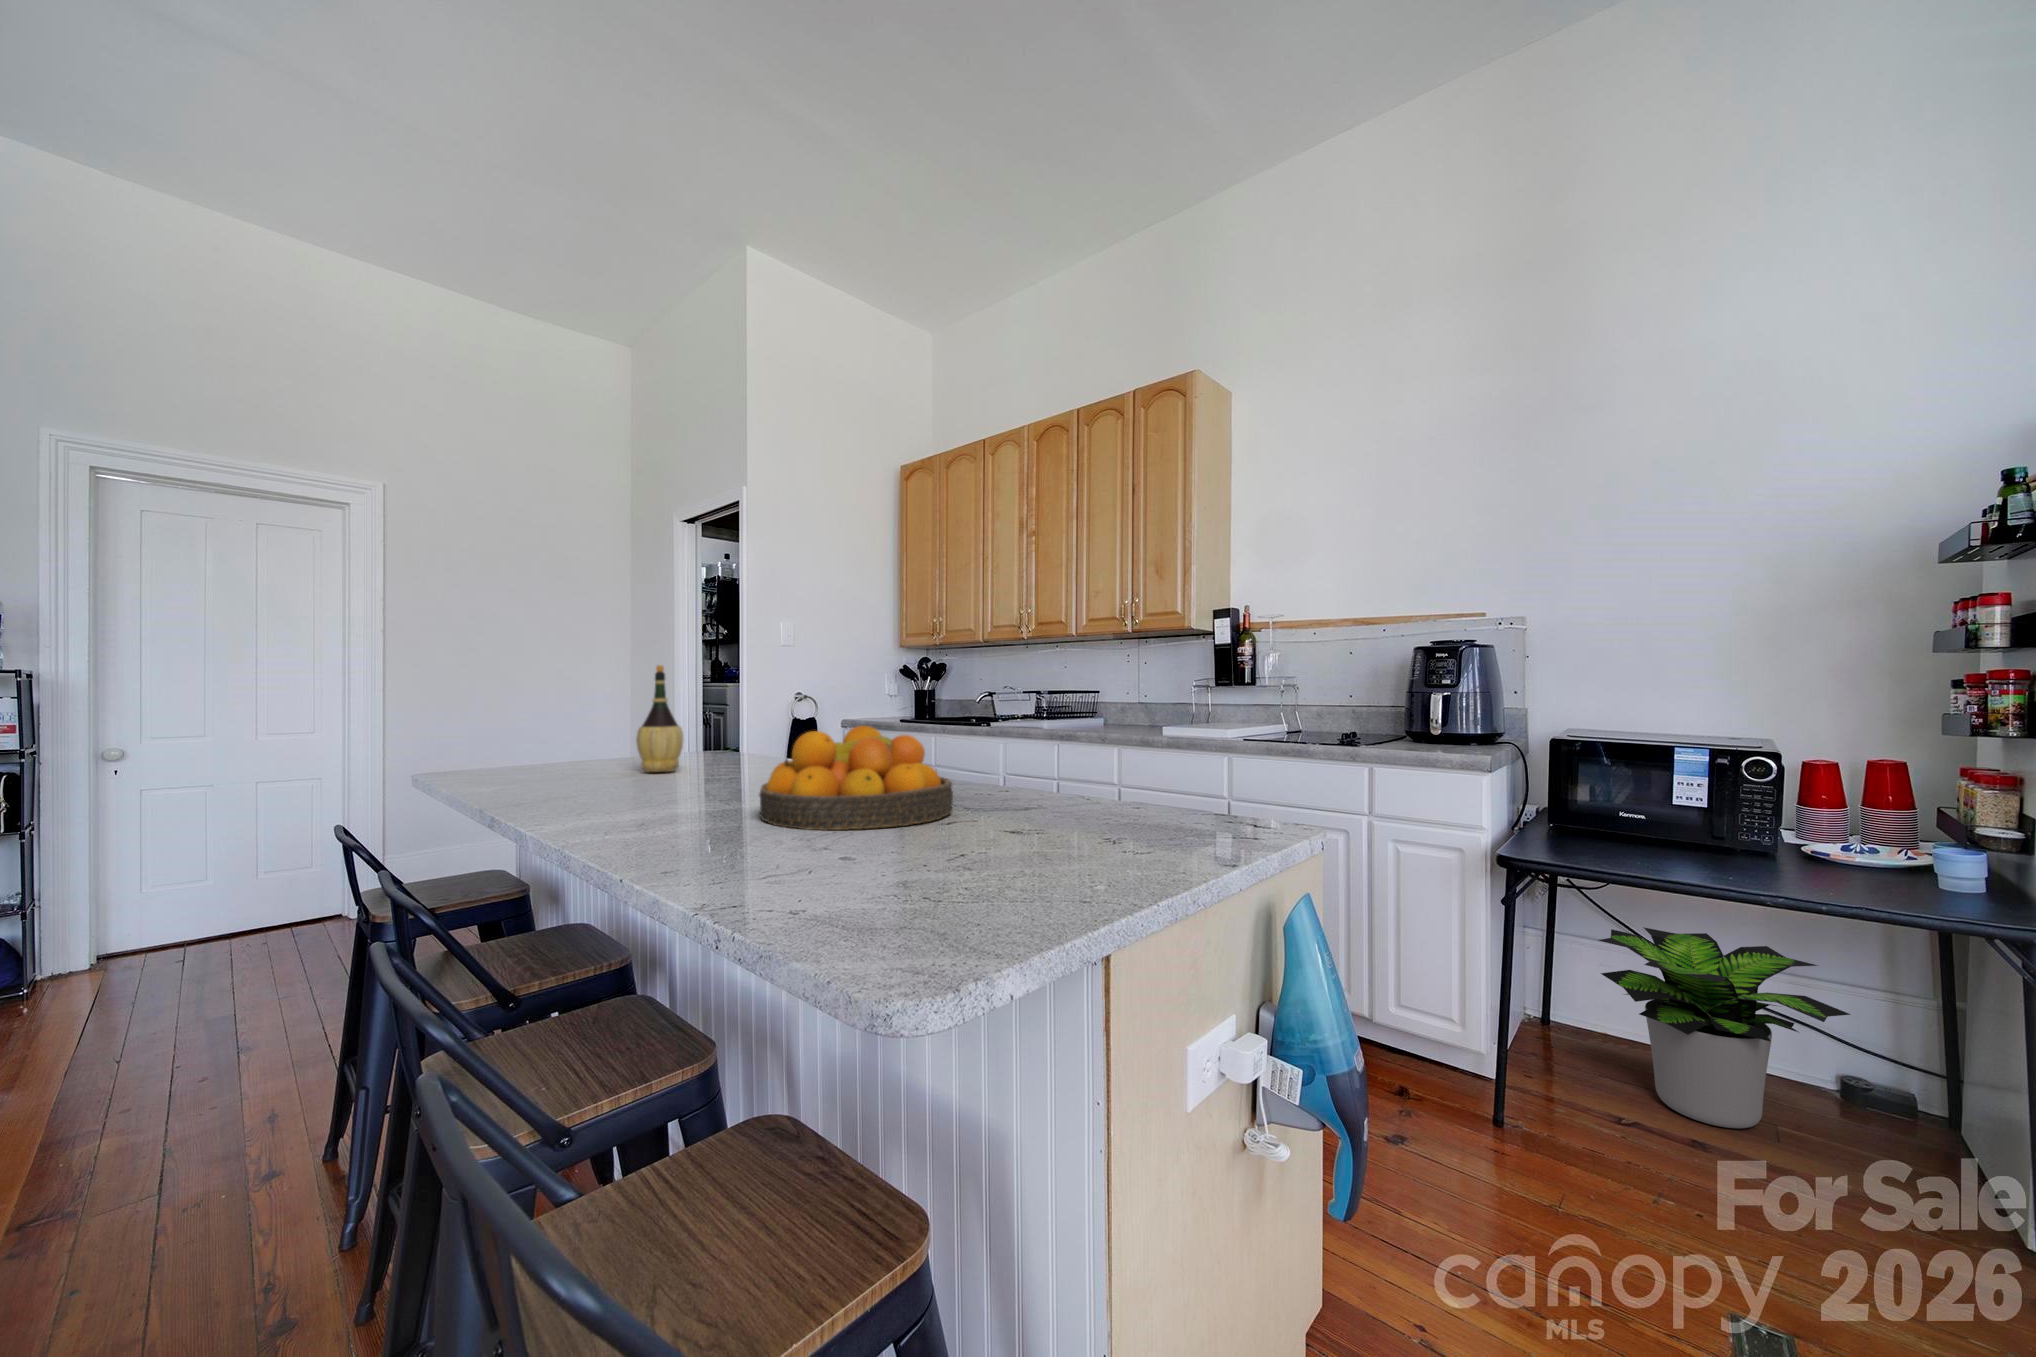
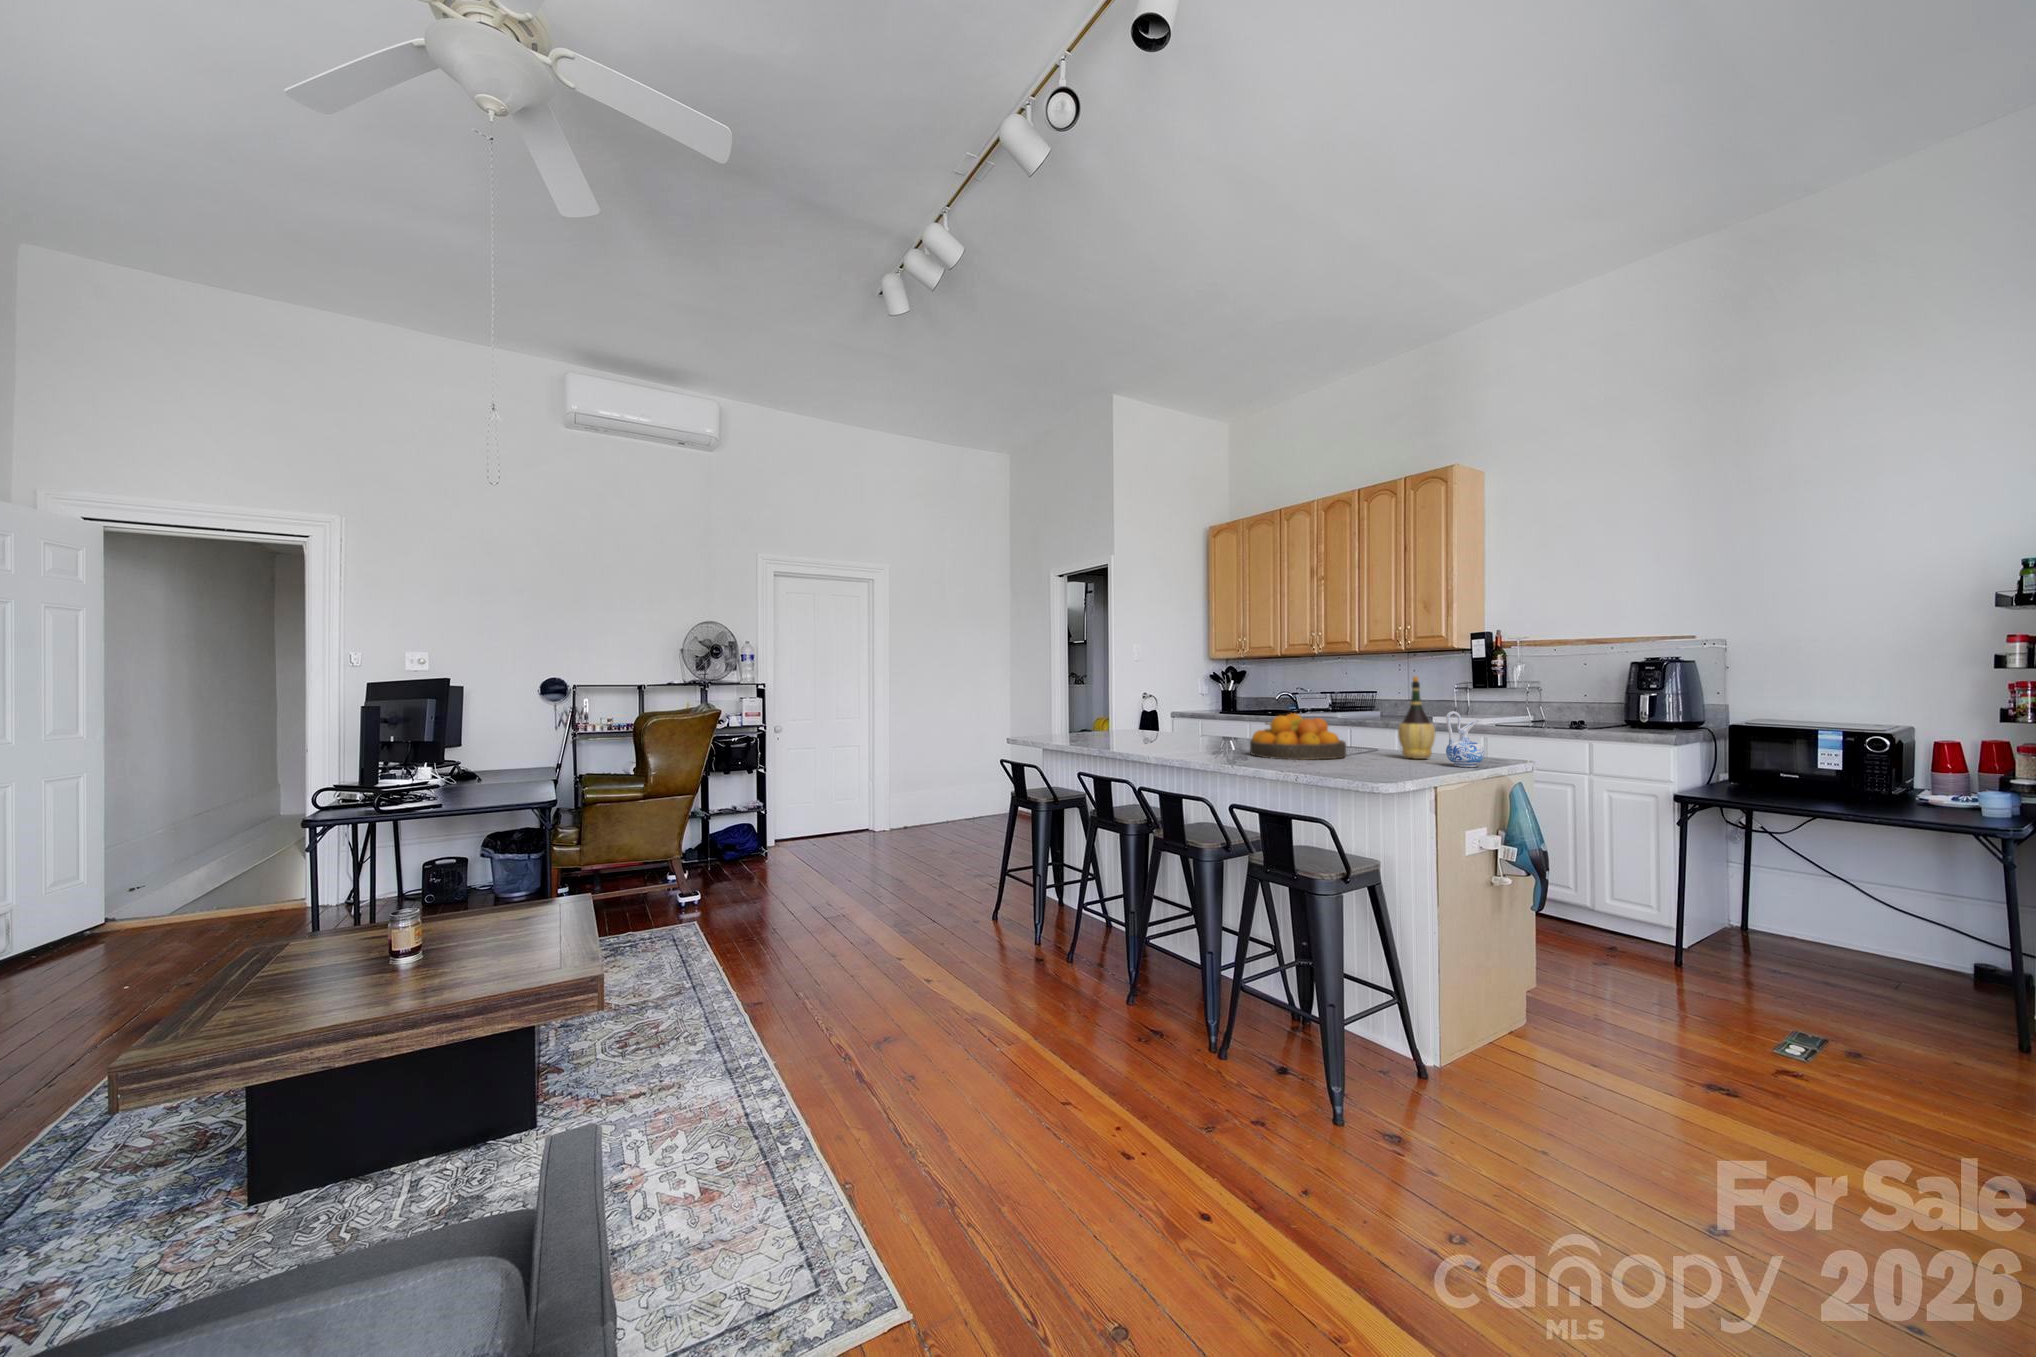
wine bottle: present [636,665,683,772] -> present [1398,676,1435,759]
ceramic pitcher: none [1118,722,1193,850] -> present [1446,711,1484,767]
potted plant: present [1599,928,1850,1128] -> none [1767,855,1954,980]

